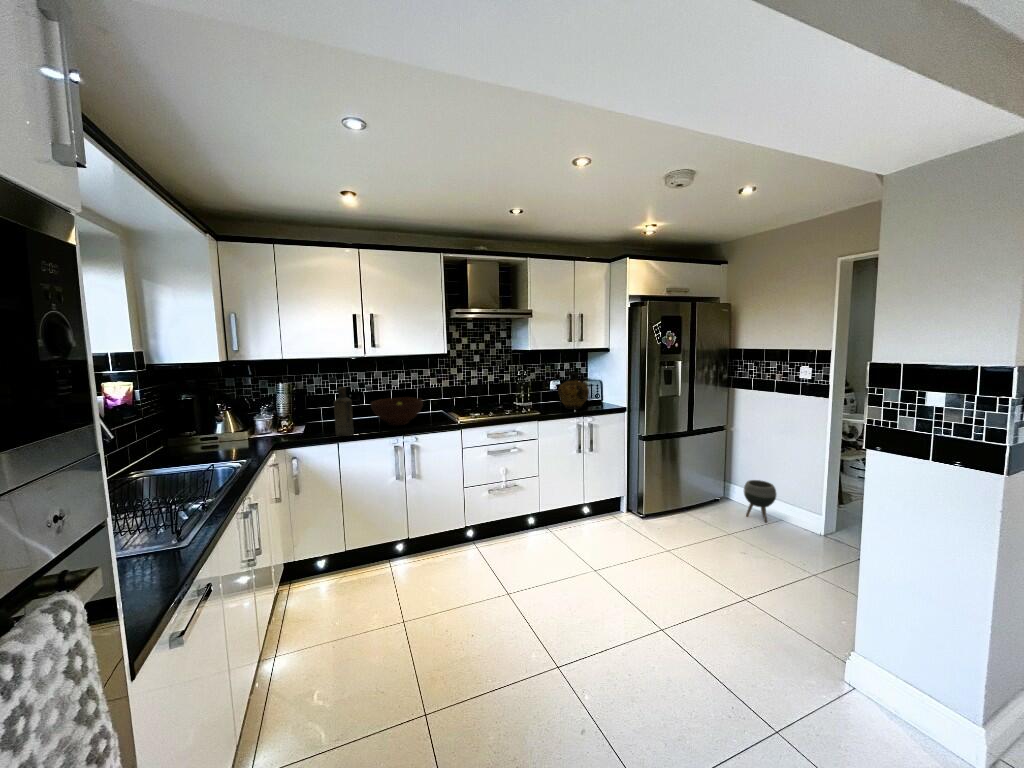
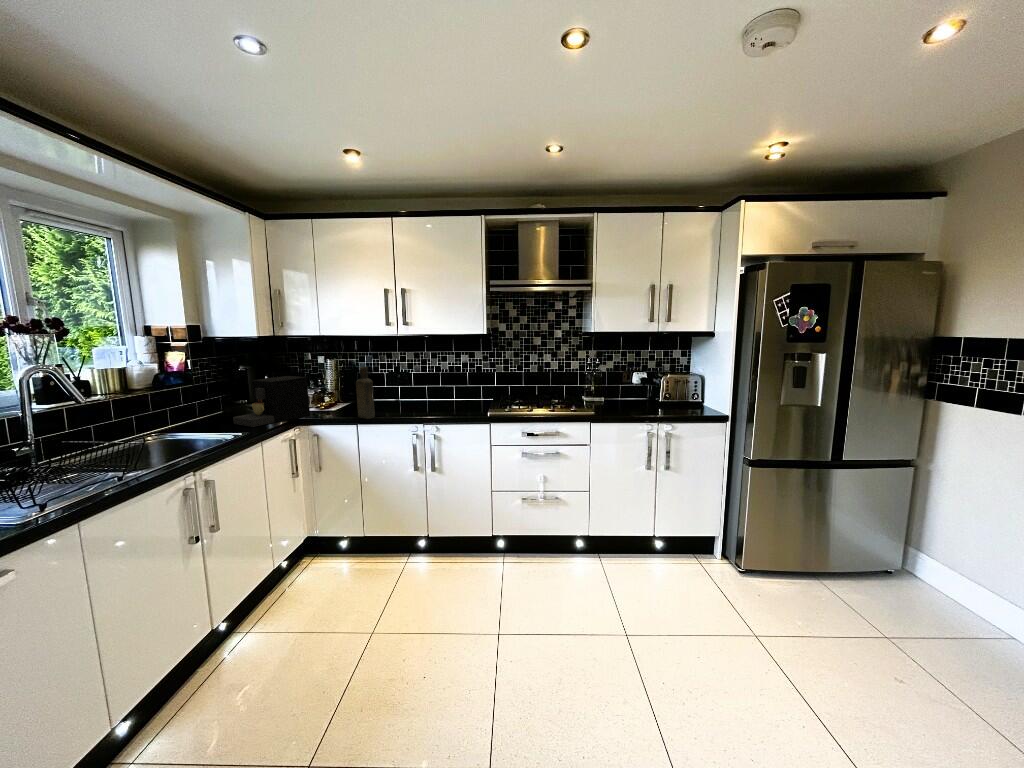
ceramic jug: present [558,371,589,409] -> none [631,361,673,411]
fruit bowl: present [371,397,423,426] -> none [401,381,458,412]
coffee maker: none [201,401,278,455] -> present [233,376,310,427]
planter: present [744,480,777,522] -> none [931,557,1000,634]

